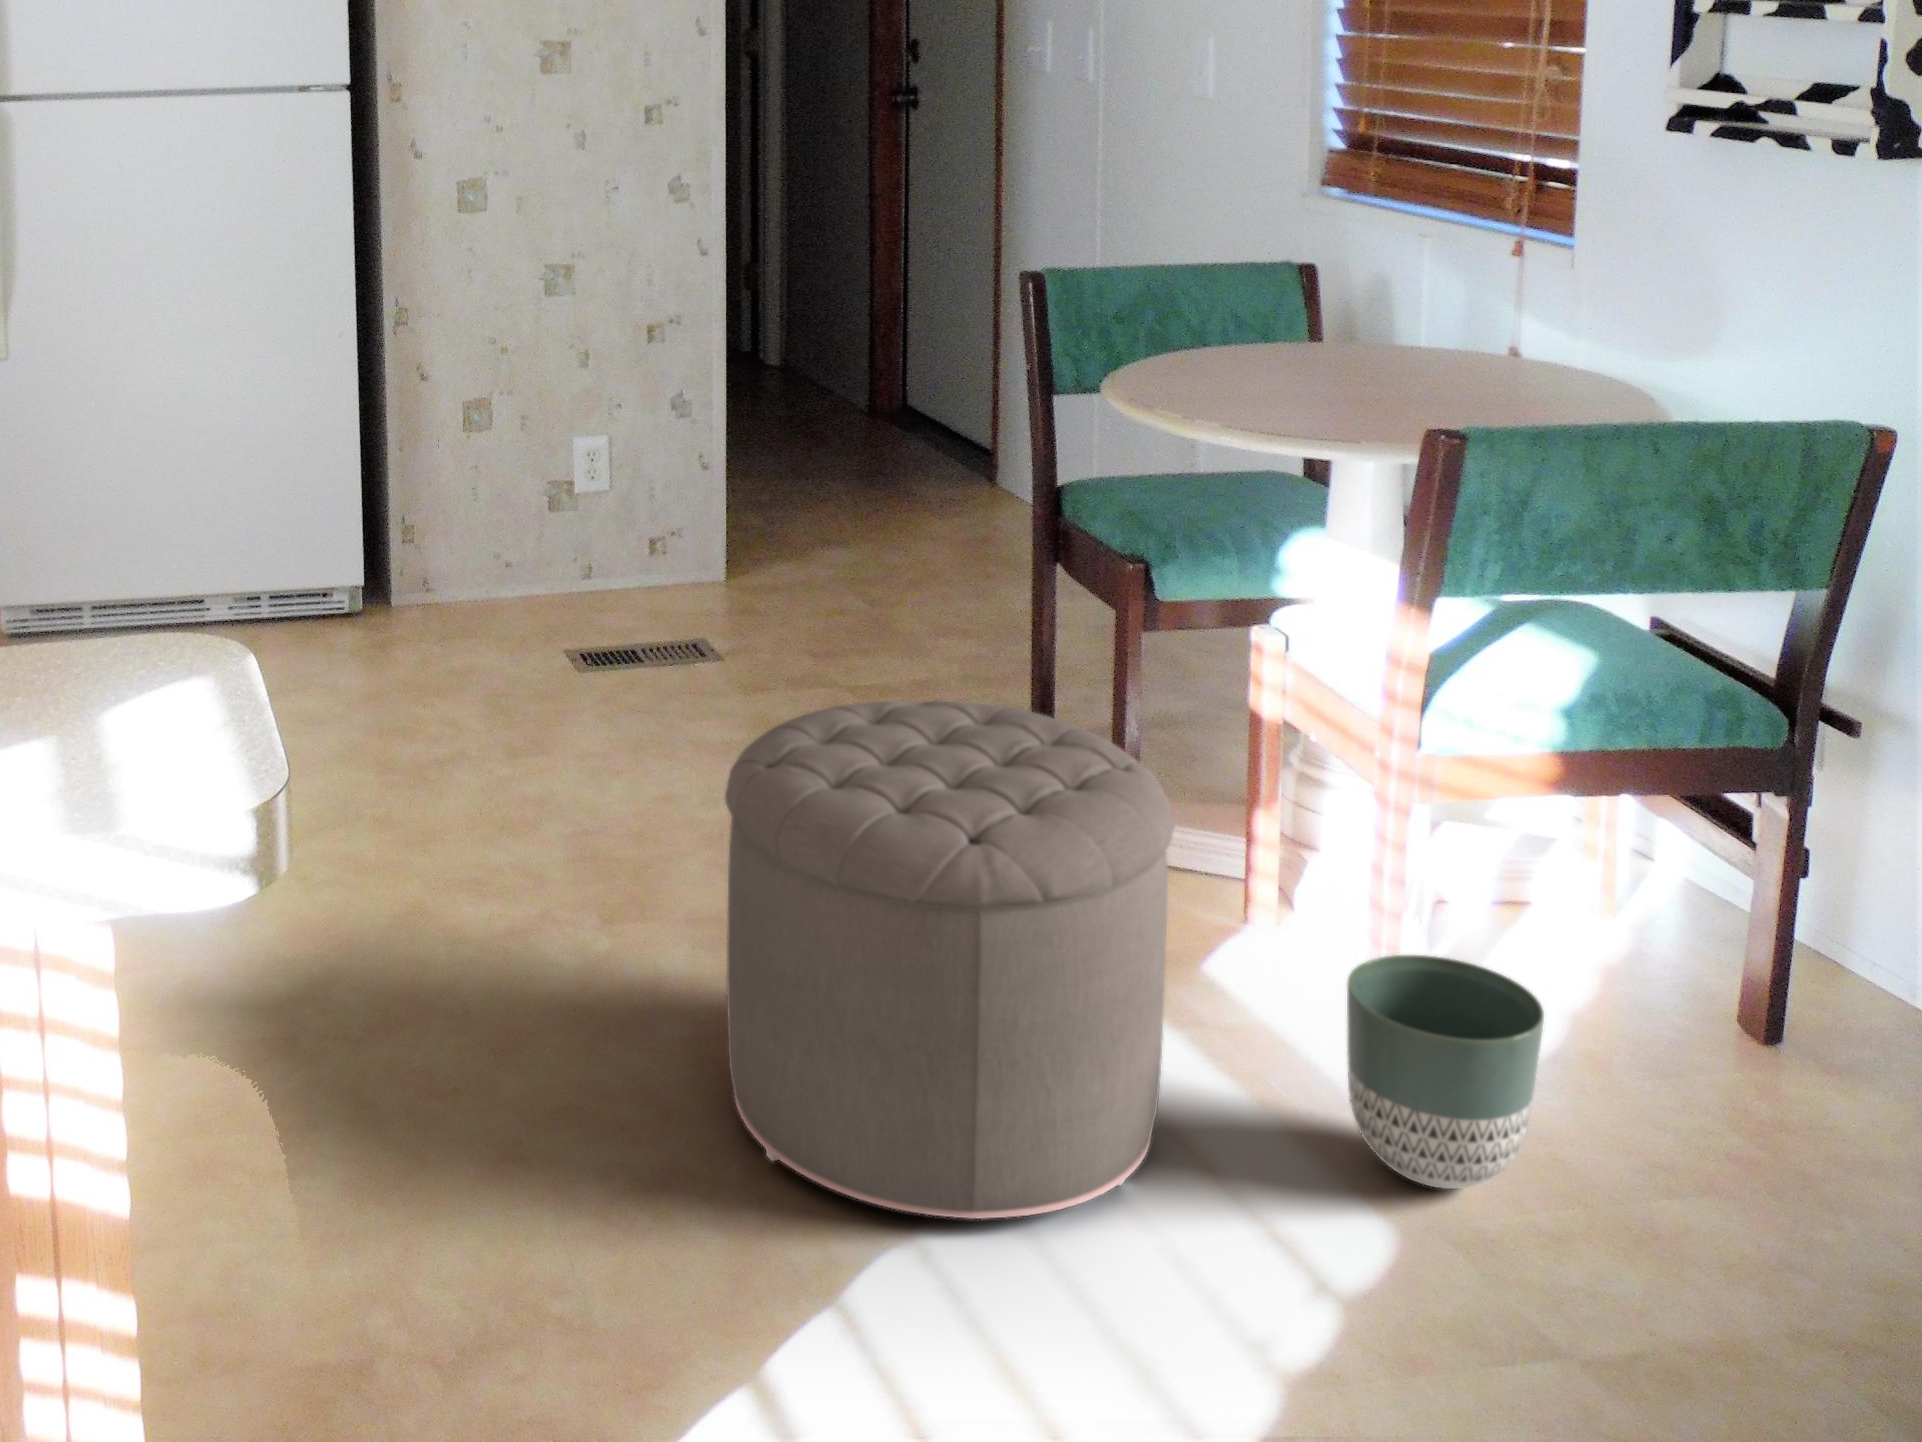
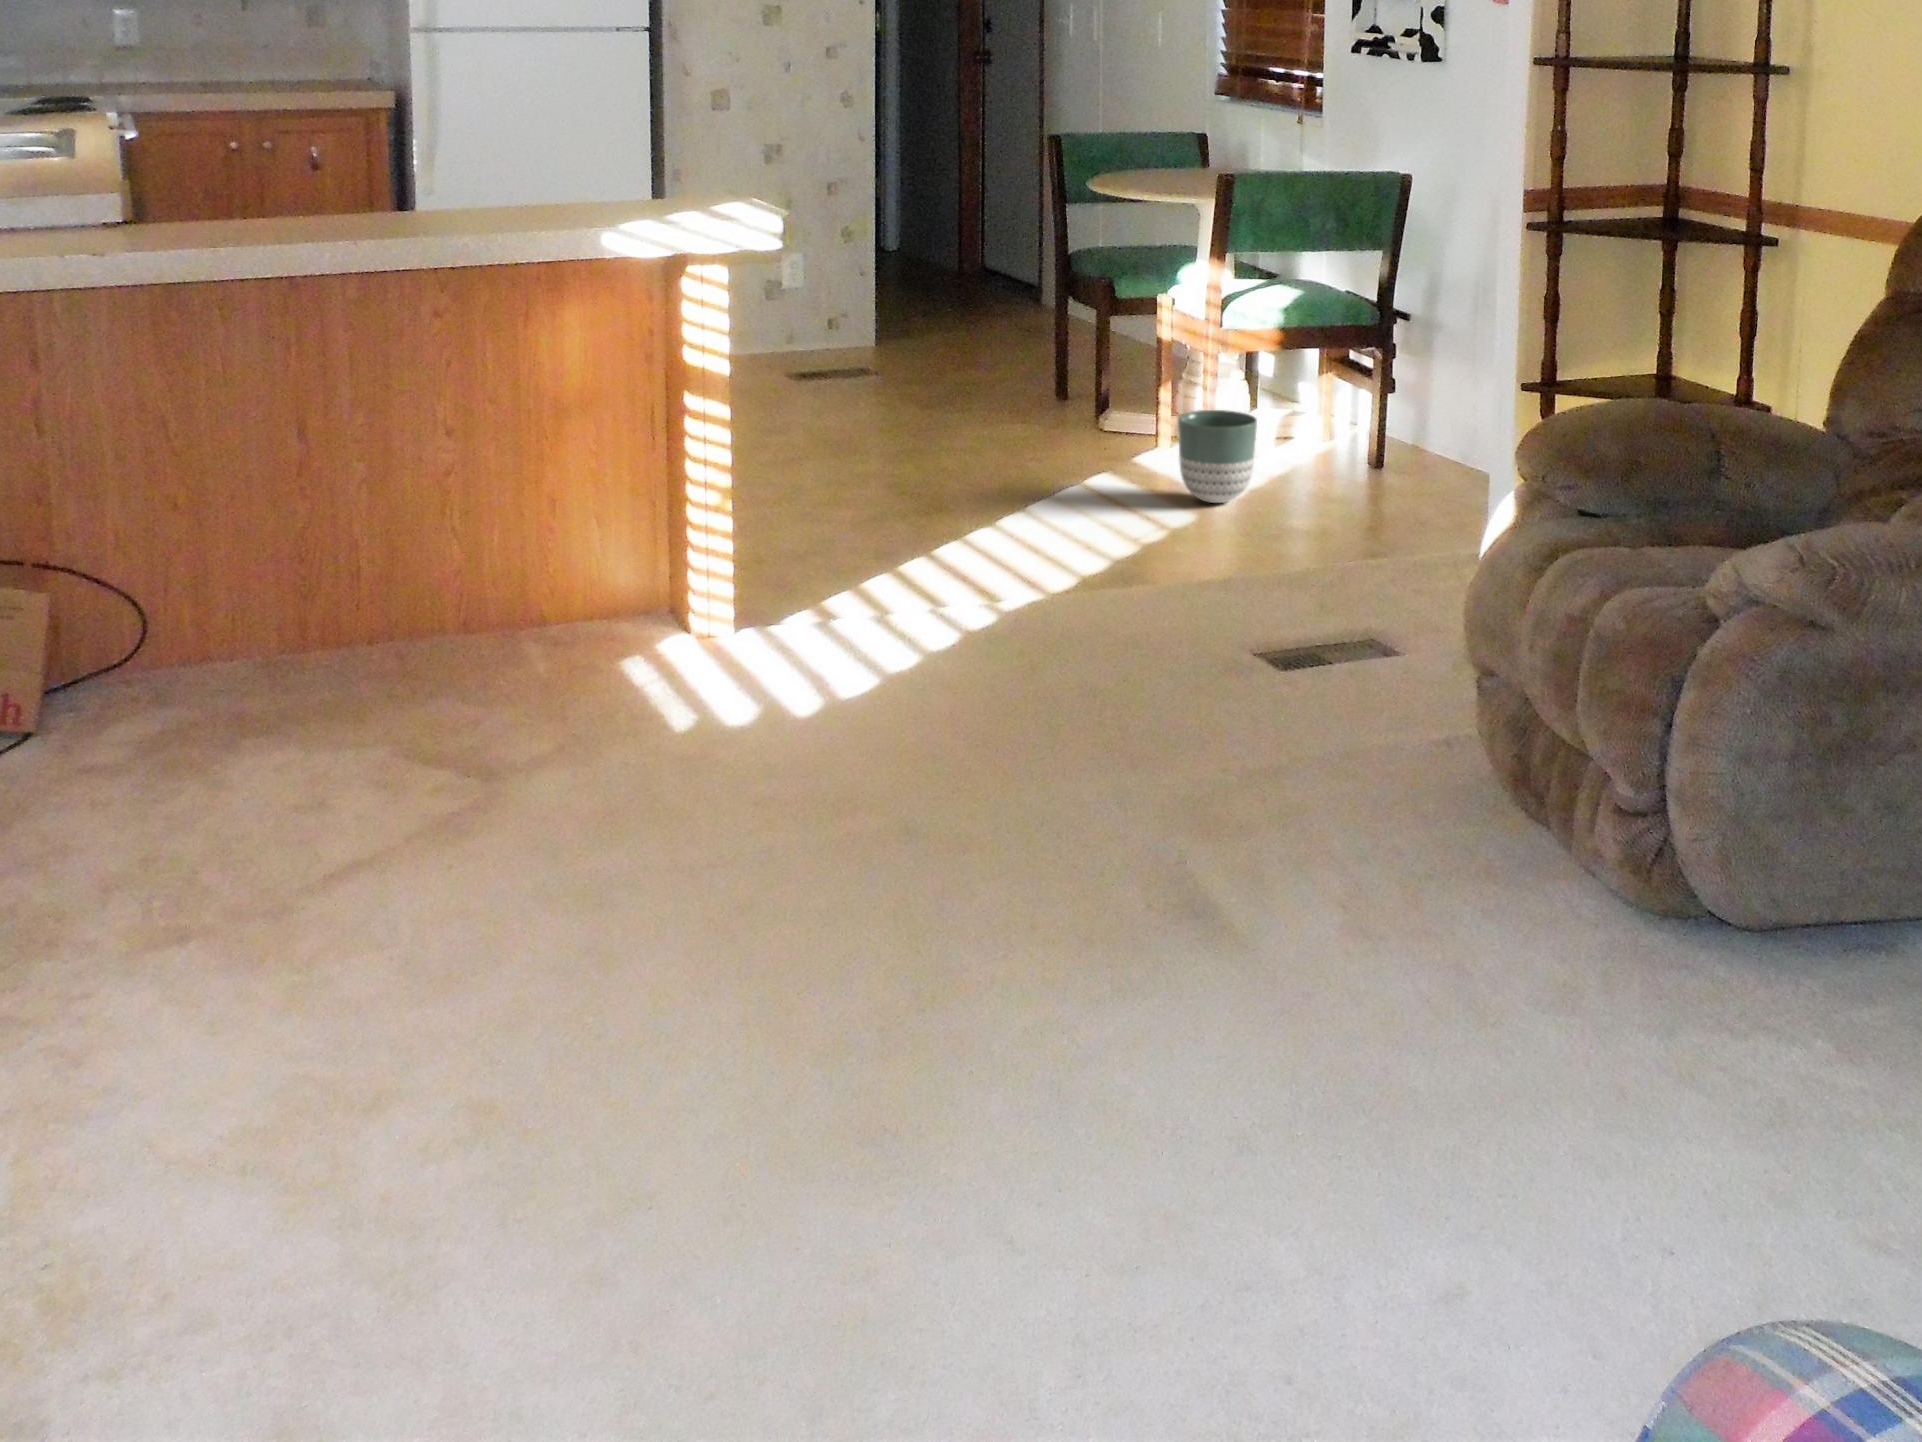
ottoman: present [725,700,1175,1219] -> none [903,310,1103,513]

